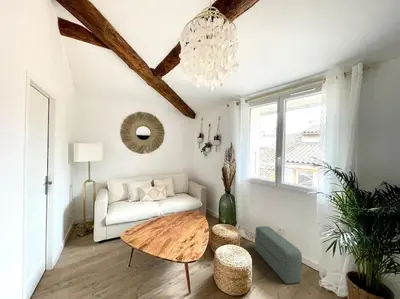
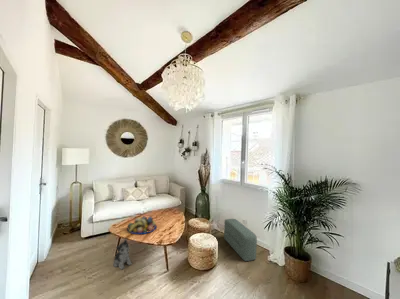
fruit bowl: none [141,223,175,246] -> present [127,217,156,234]
plush toy: none [125,250,147,287] -> present [114,240,131,269]

